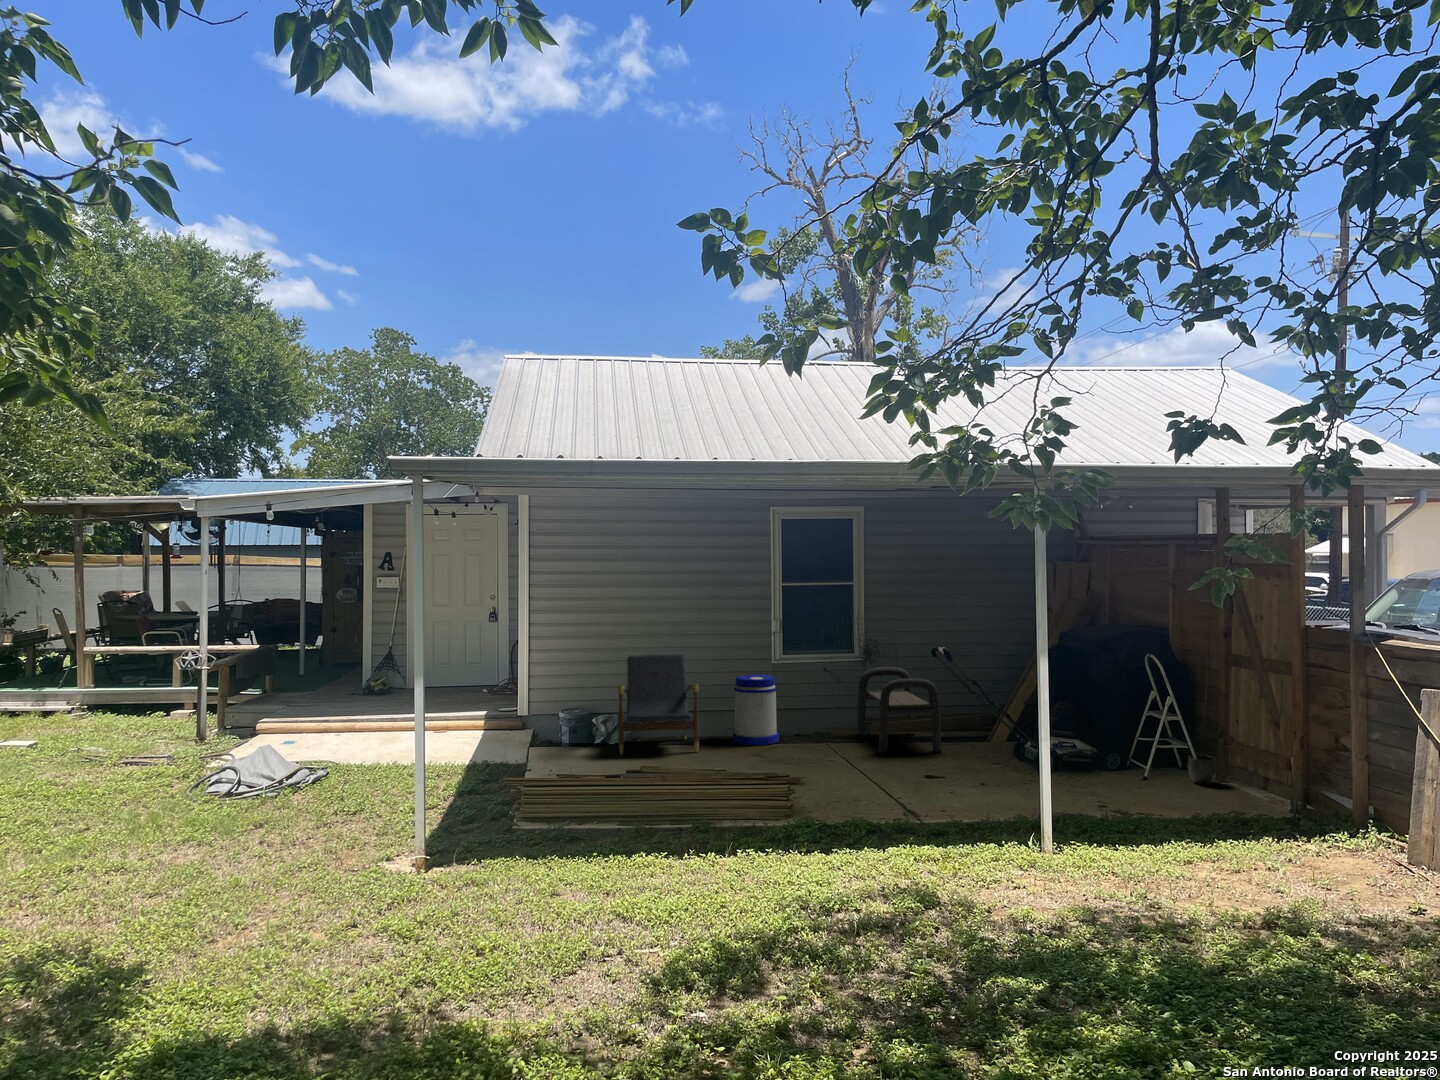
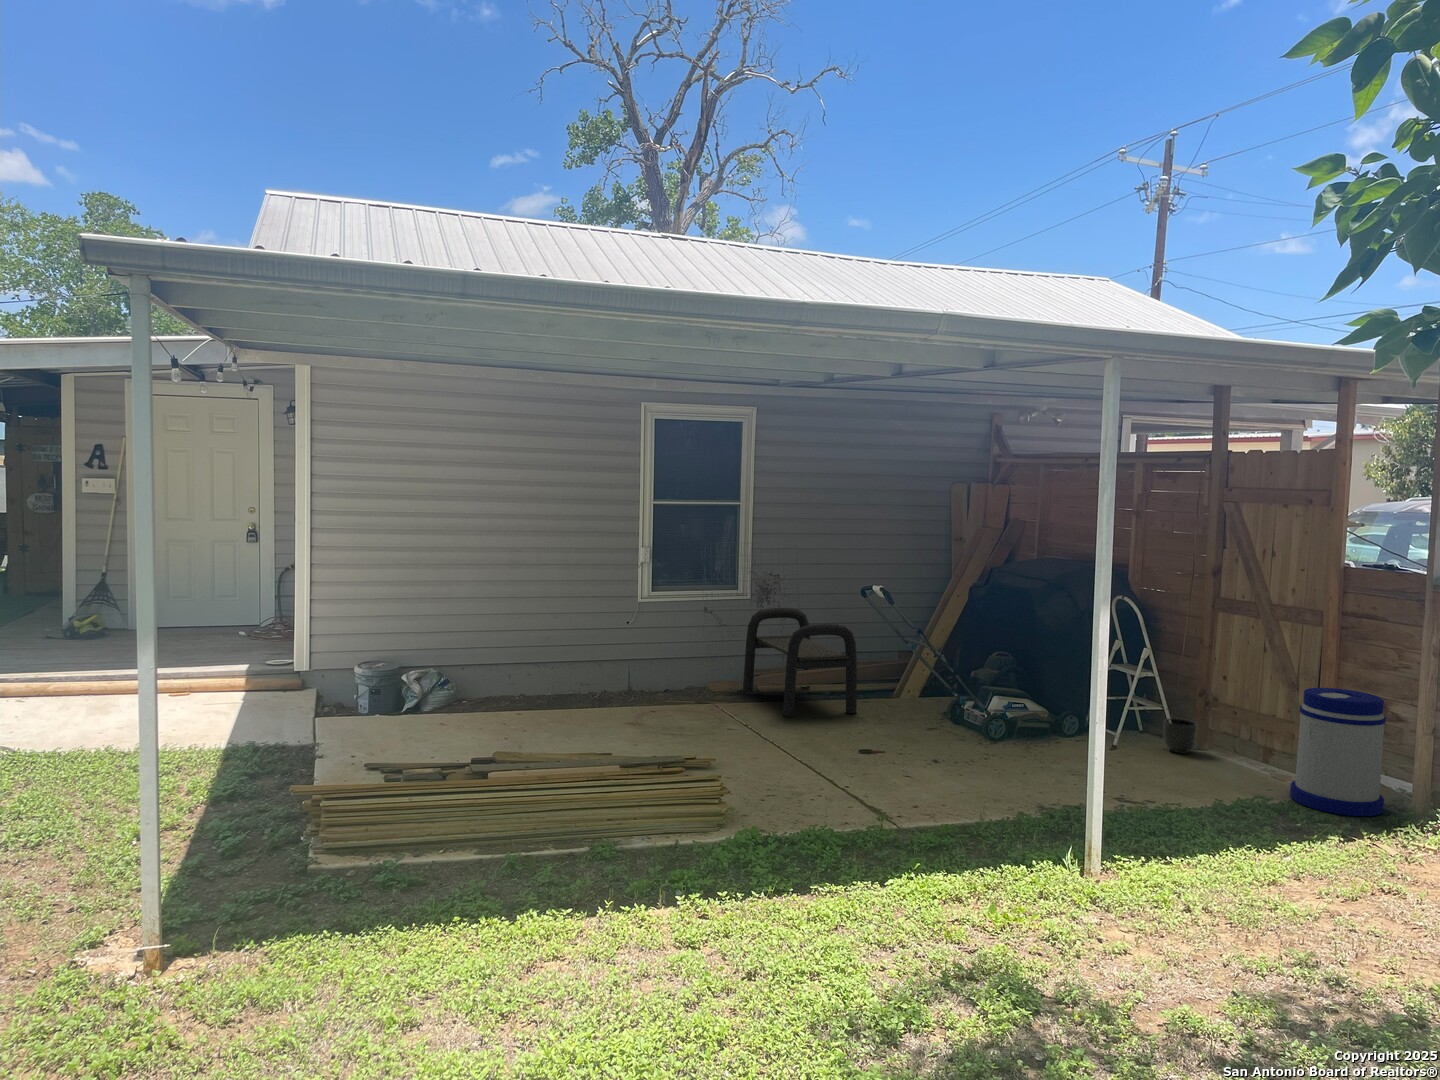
lounge chair: present [618,654,699,754] -> none [446,590,555,725]
trash can: present [733,675,779,745] -> present [1290,688,1386,816]

